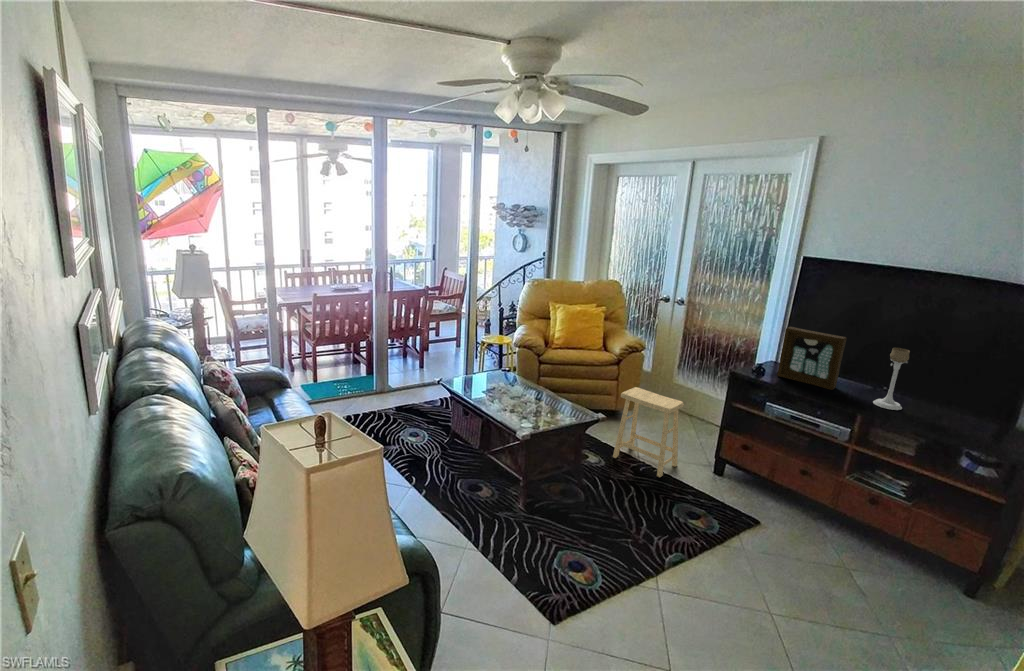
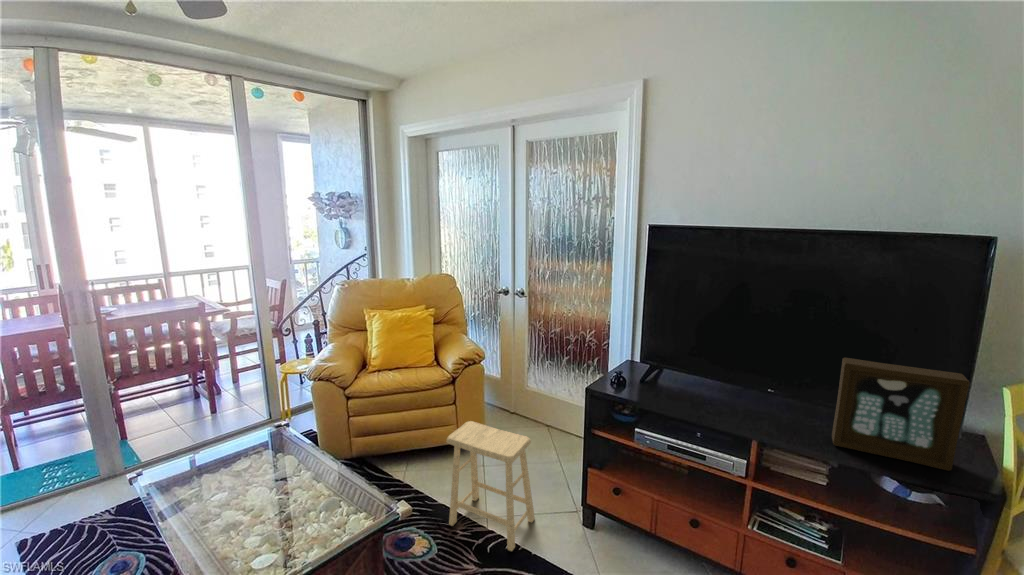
picture frame: present [777,327,847,390] -> present [832,358,970,471]
candle holder: present [873,348,910,410] -> none [769,342,809,430]

